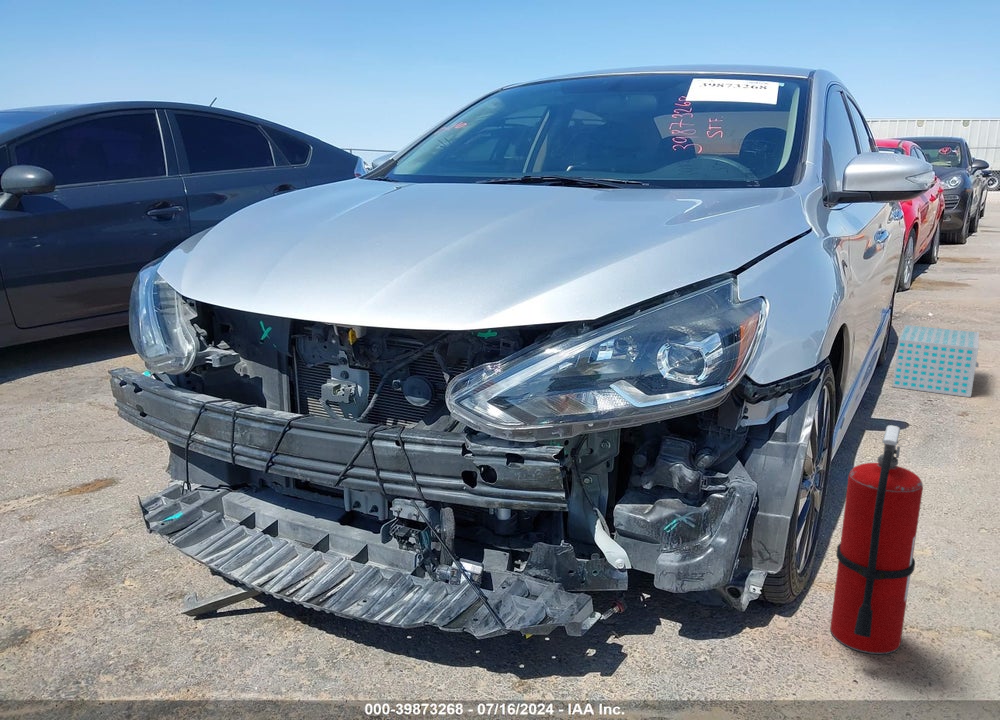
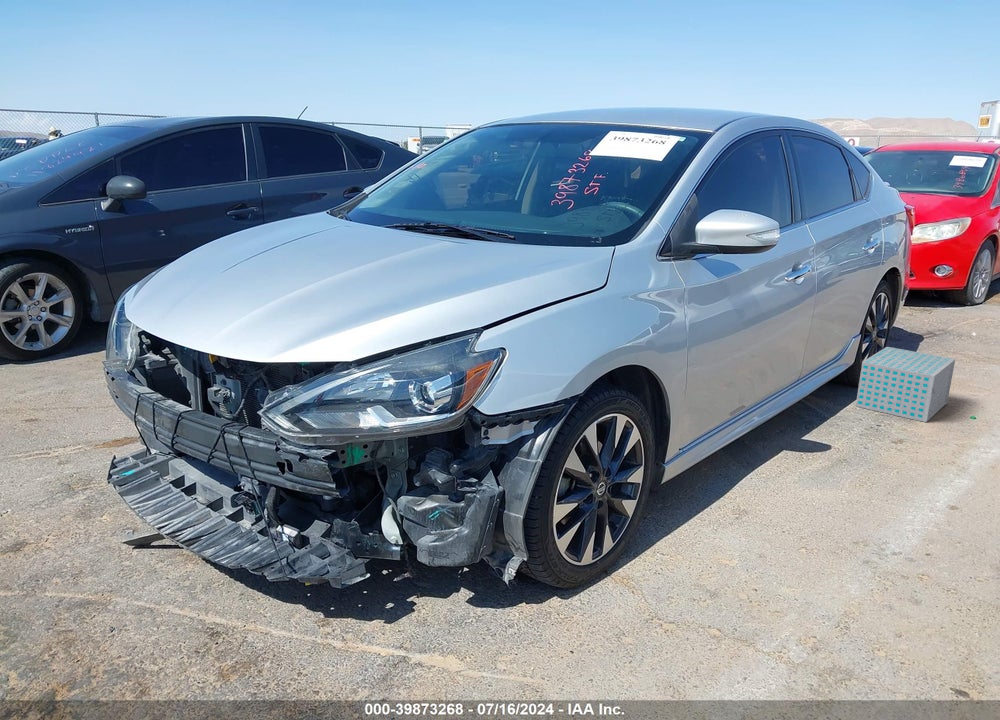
fire extinguisher: present [830,425,923,654] -> none [588,453,653,635]

